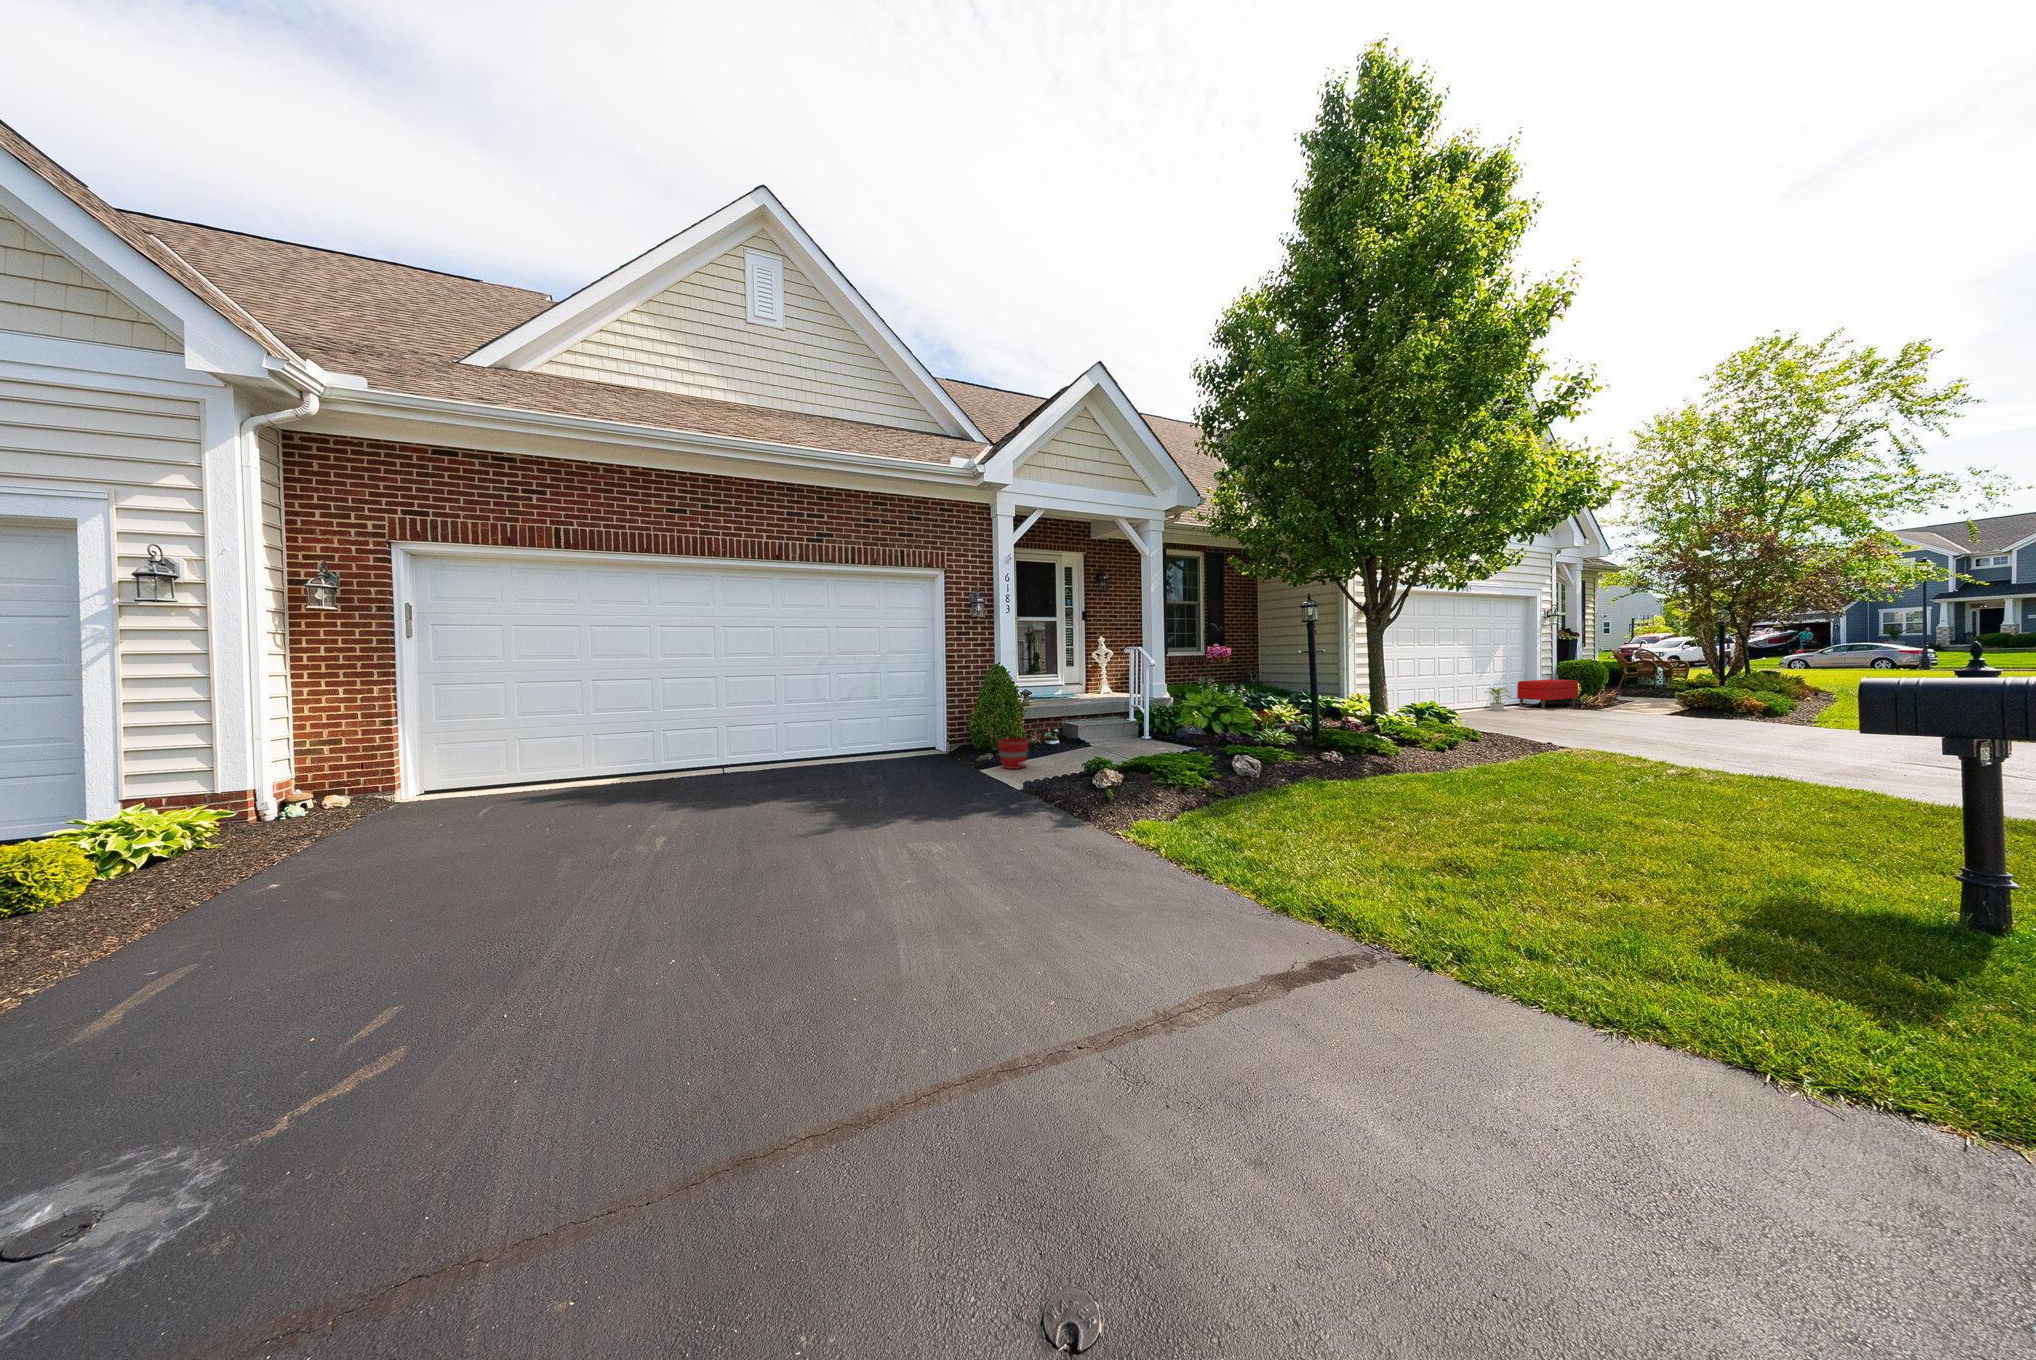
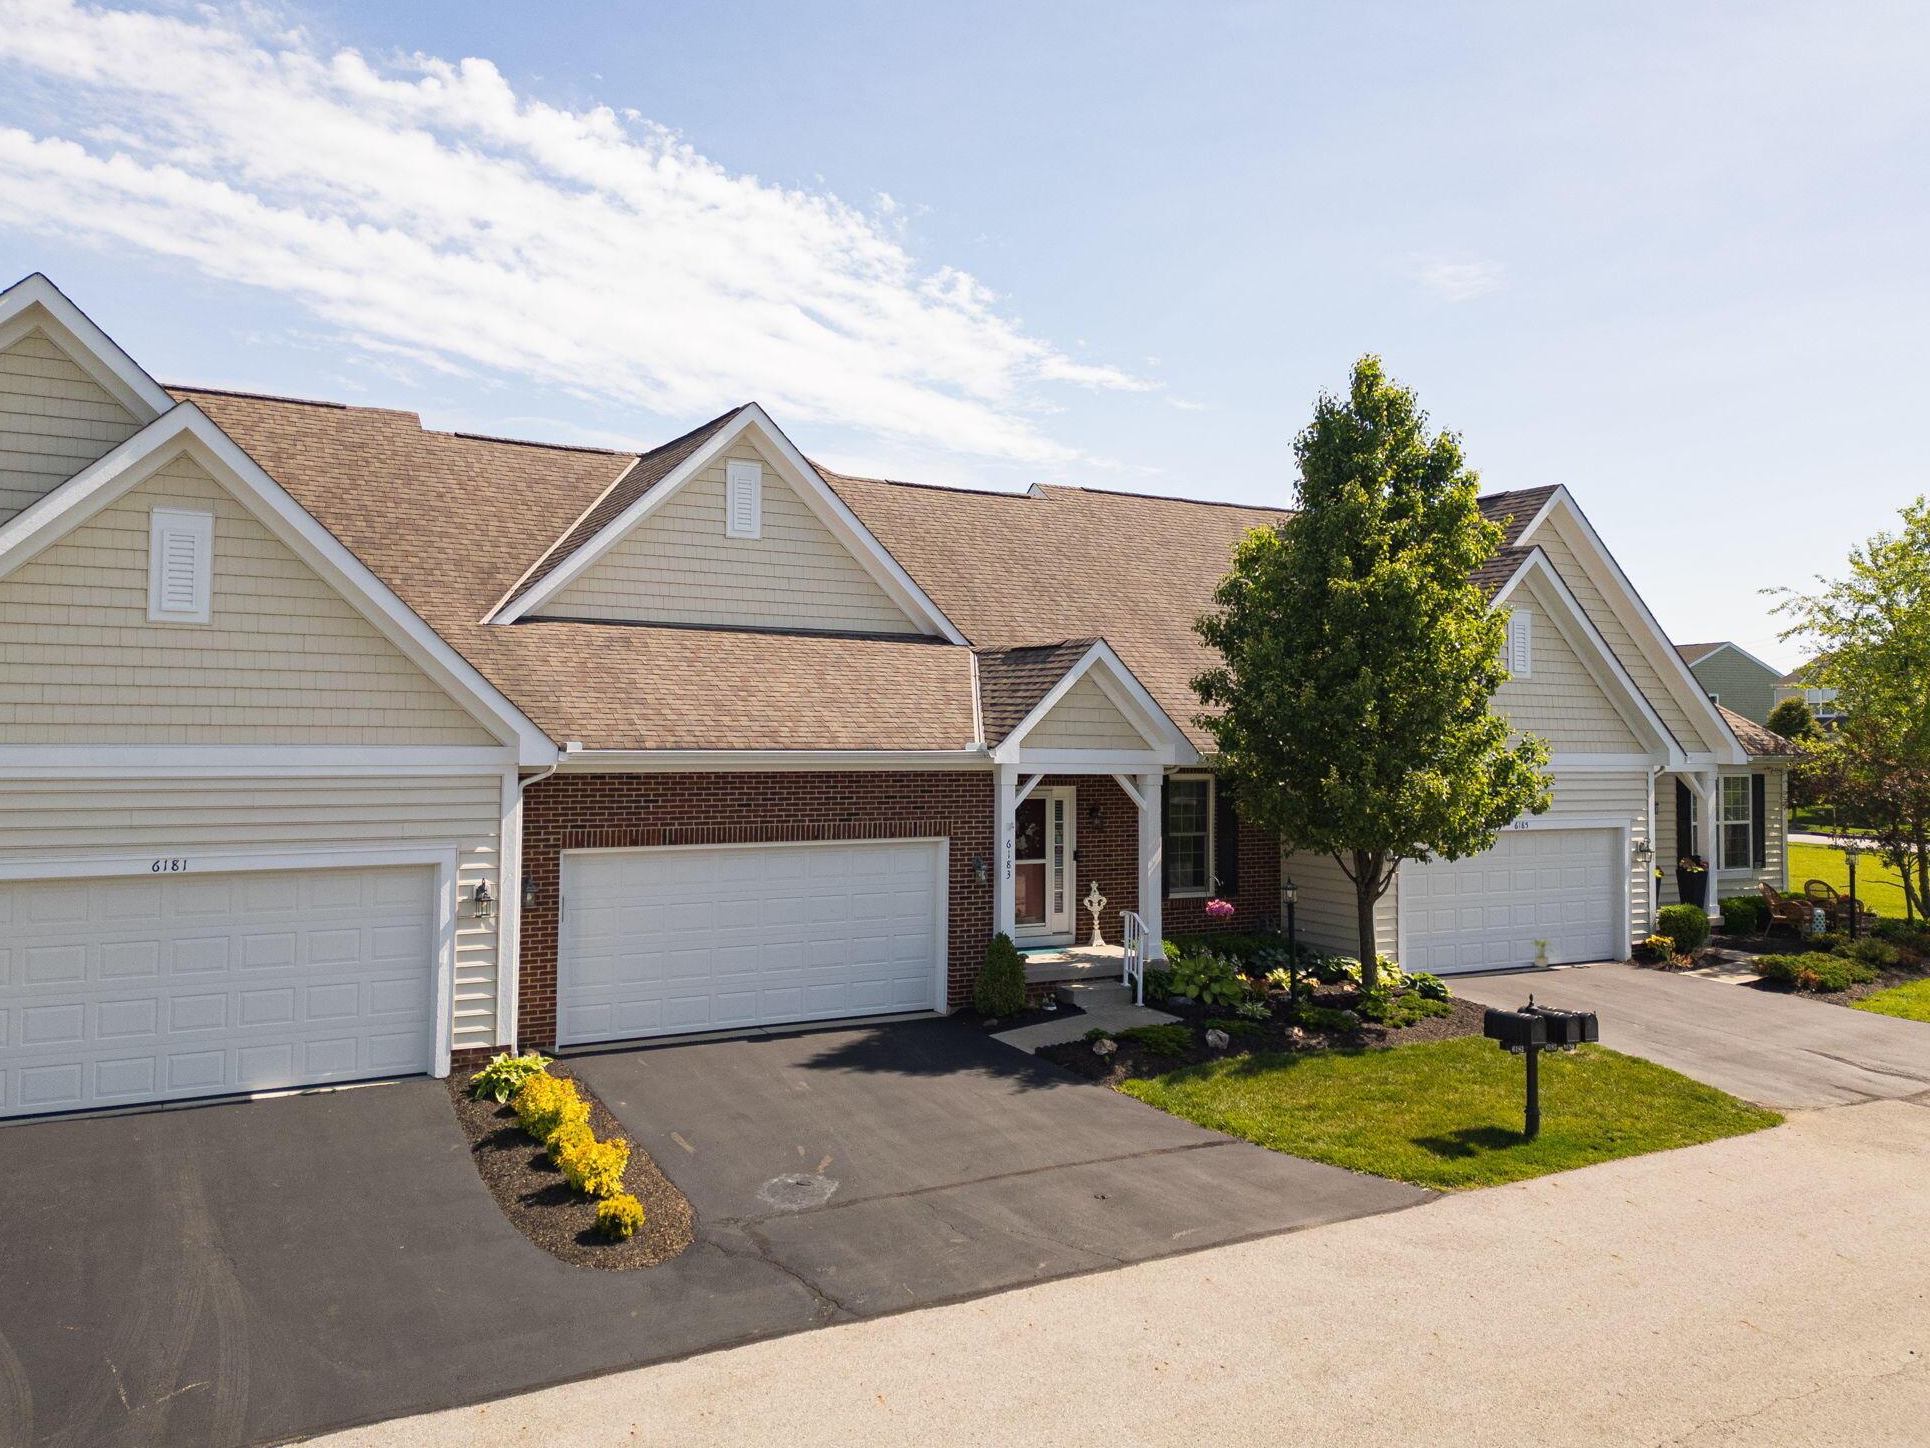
bench: present [1517,679,1578,709] -> none [1574,926,1644,964]
bucket: present [998,738,1029,769] -> none [1005,1004,1034,1033]

